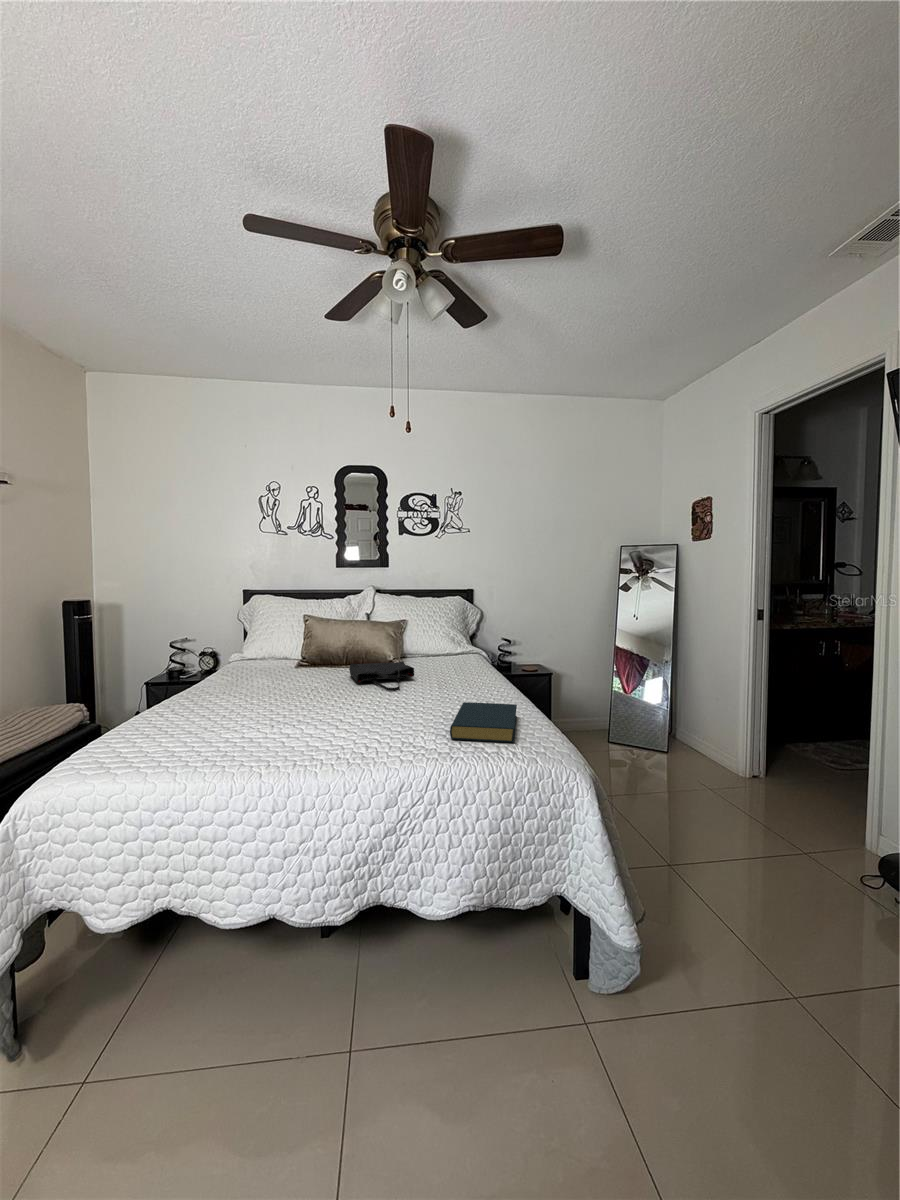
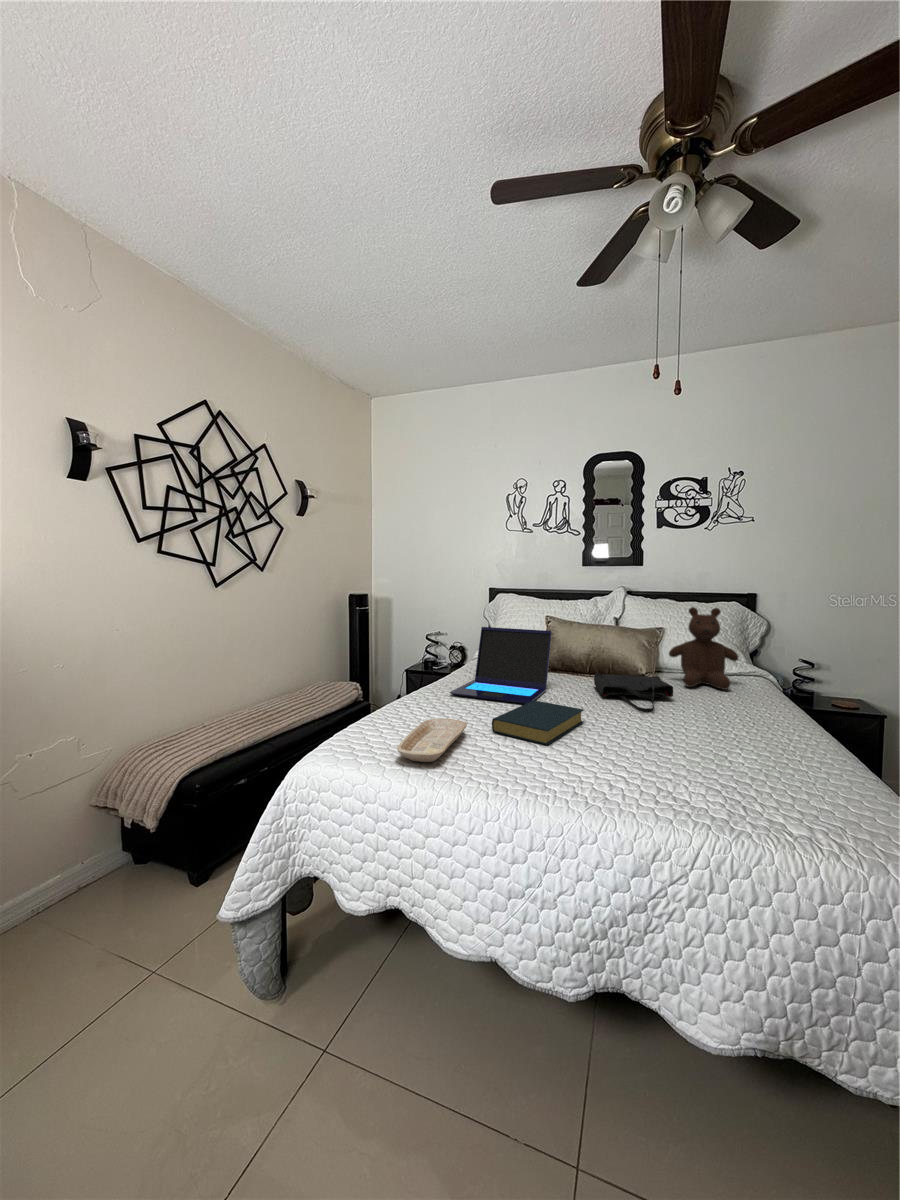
teddy bear: none [411,602,462,668] -> present [669,607,738,690]
laptop: none [206,628,310,698] -> present [450,627,552,704]
hardback book: present [450,702,517,742] -> present [492,701,584,745]
tray: none [162,718,233,759] -> present [397,719,467,762]

